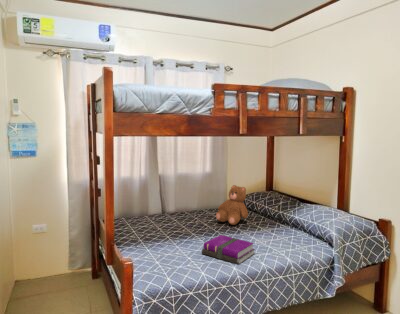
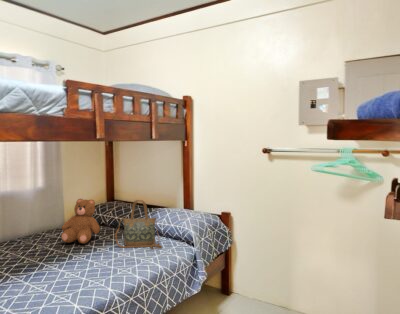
handbag: none [258,193,300,244] -> present [115,200,162,249]
notebook: present [202,235,255,264] -> none [63,256,124,284]

